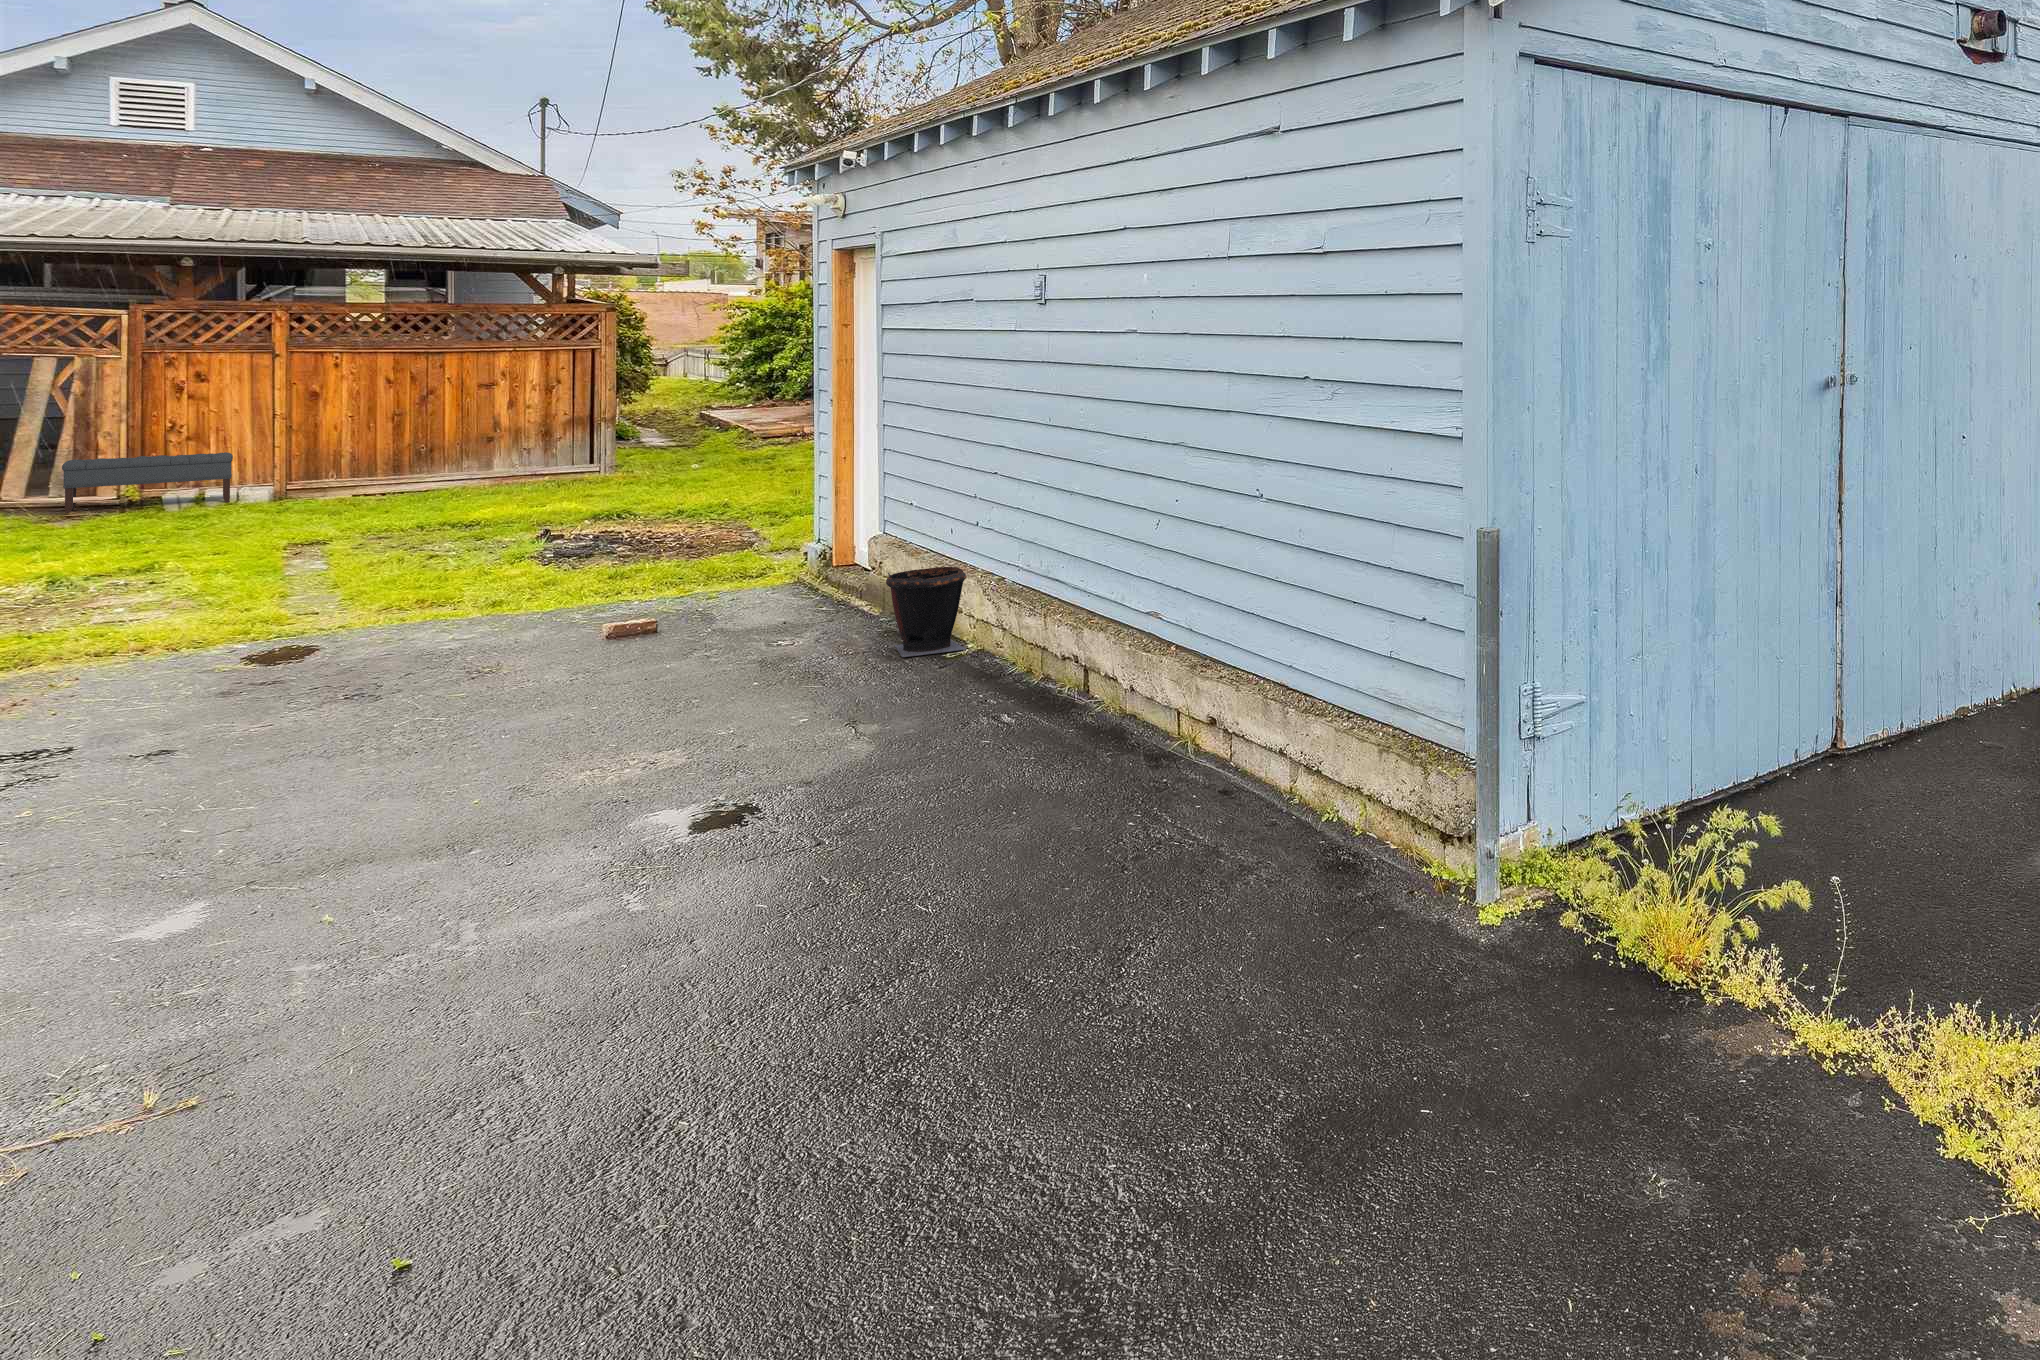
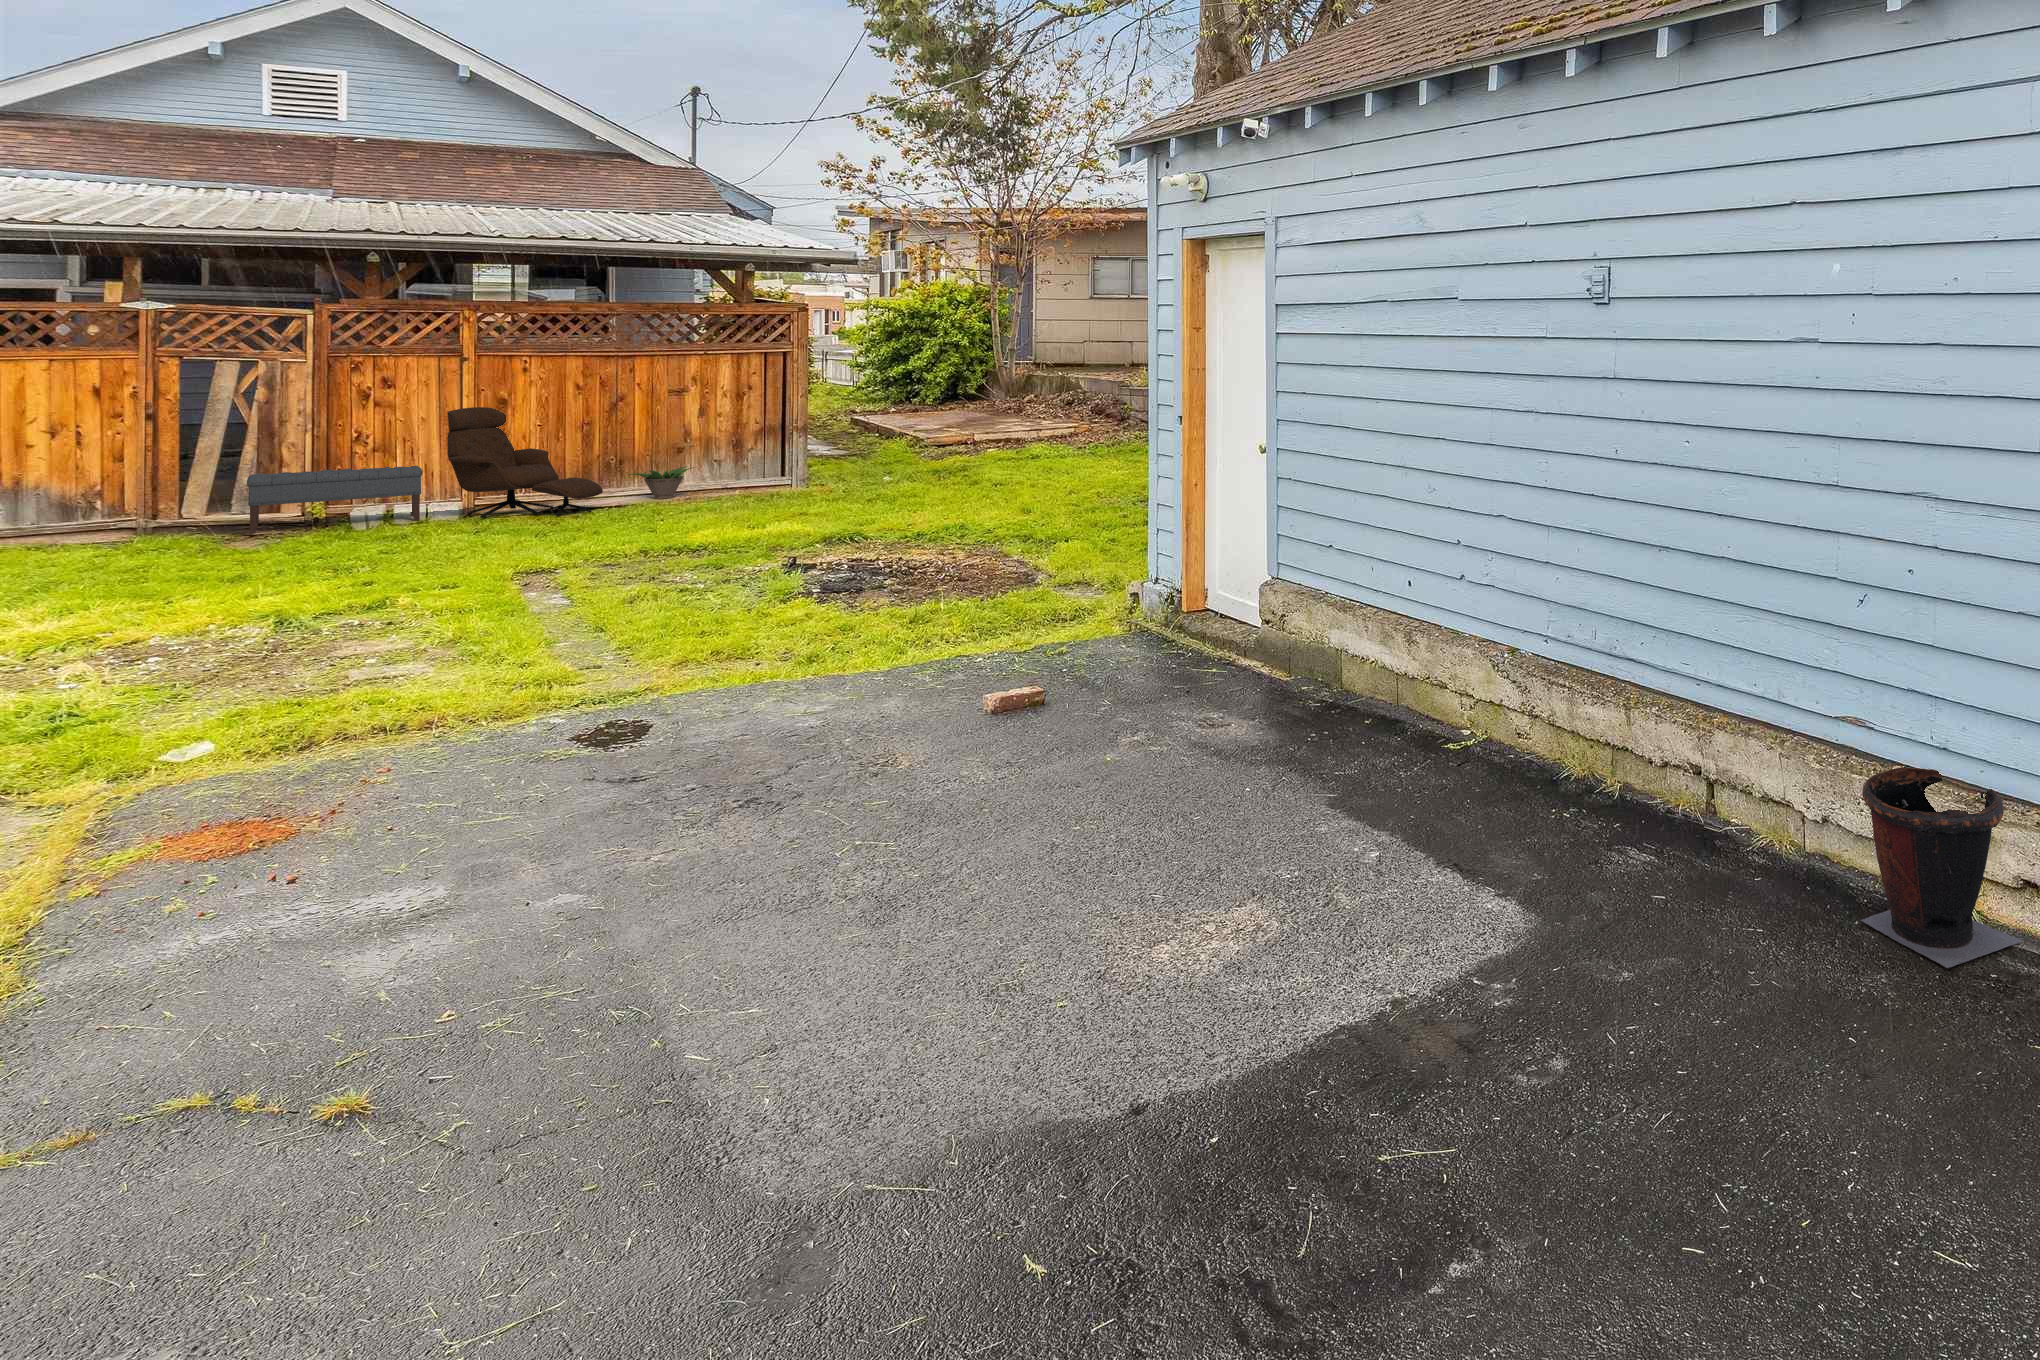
lounge chair: none [256,399,407,500] -> present [447,407,603,518]
decorative plant: none [434,454,503,484] -> present [629,467,695,499]
waste bin: present [886,567,967,657] -> present [1861,768,2022,968]

